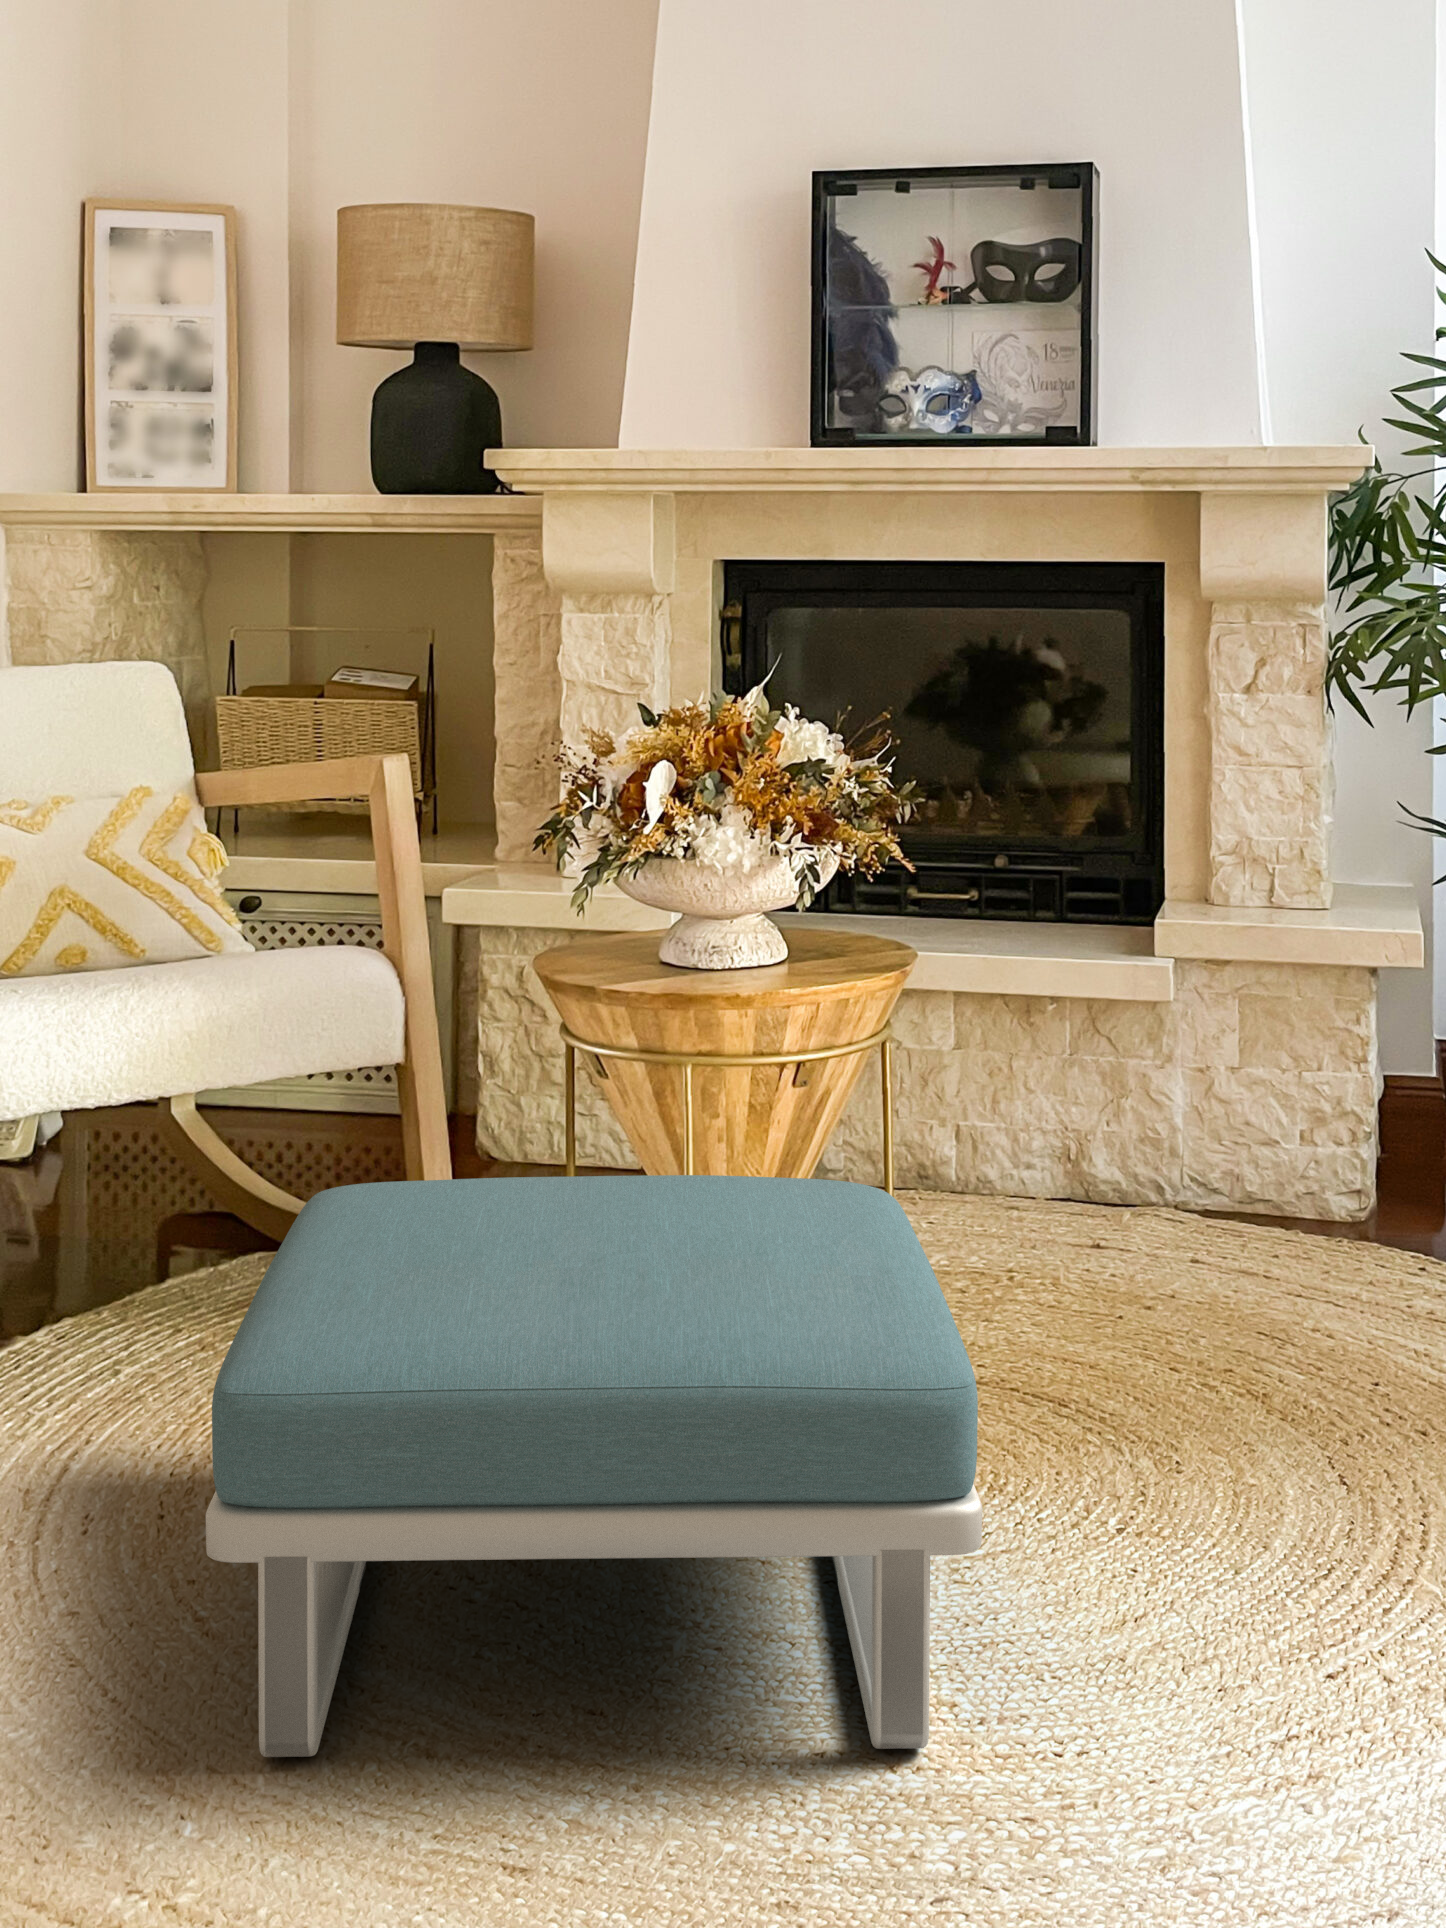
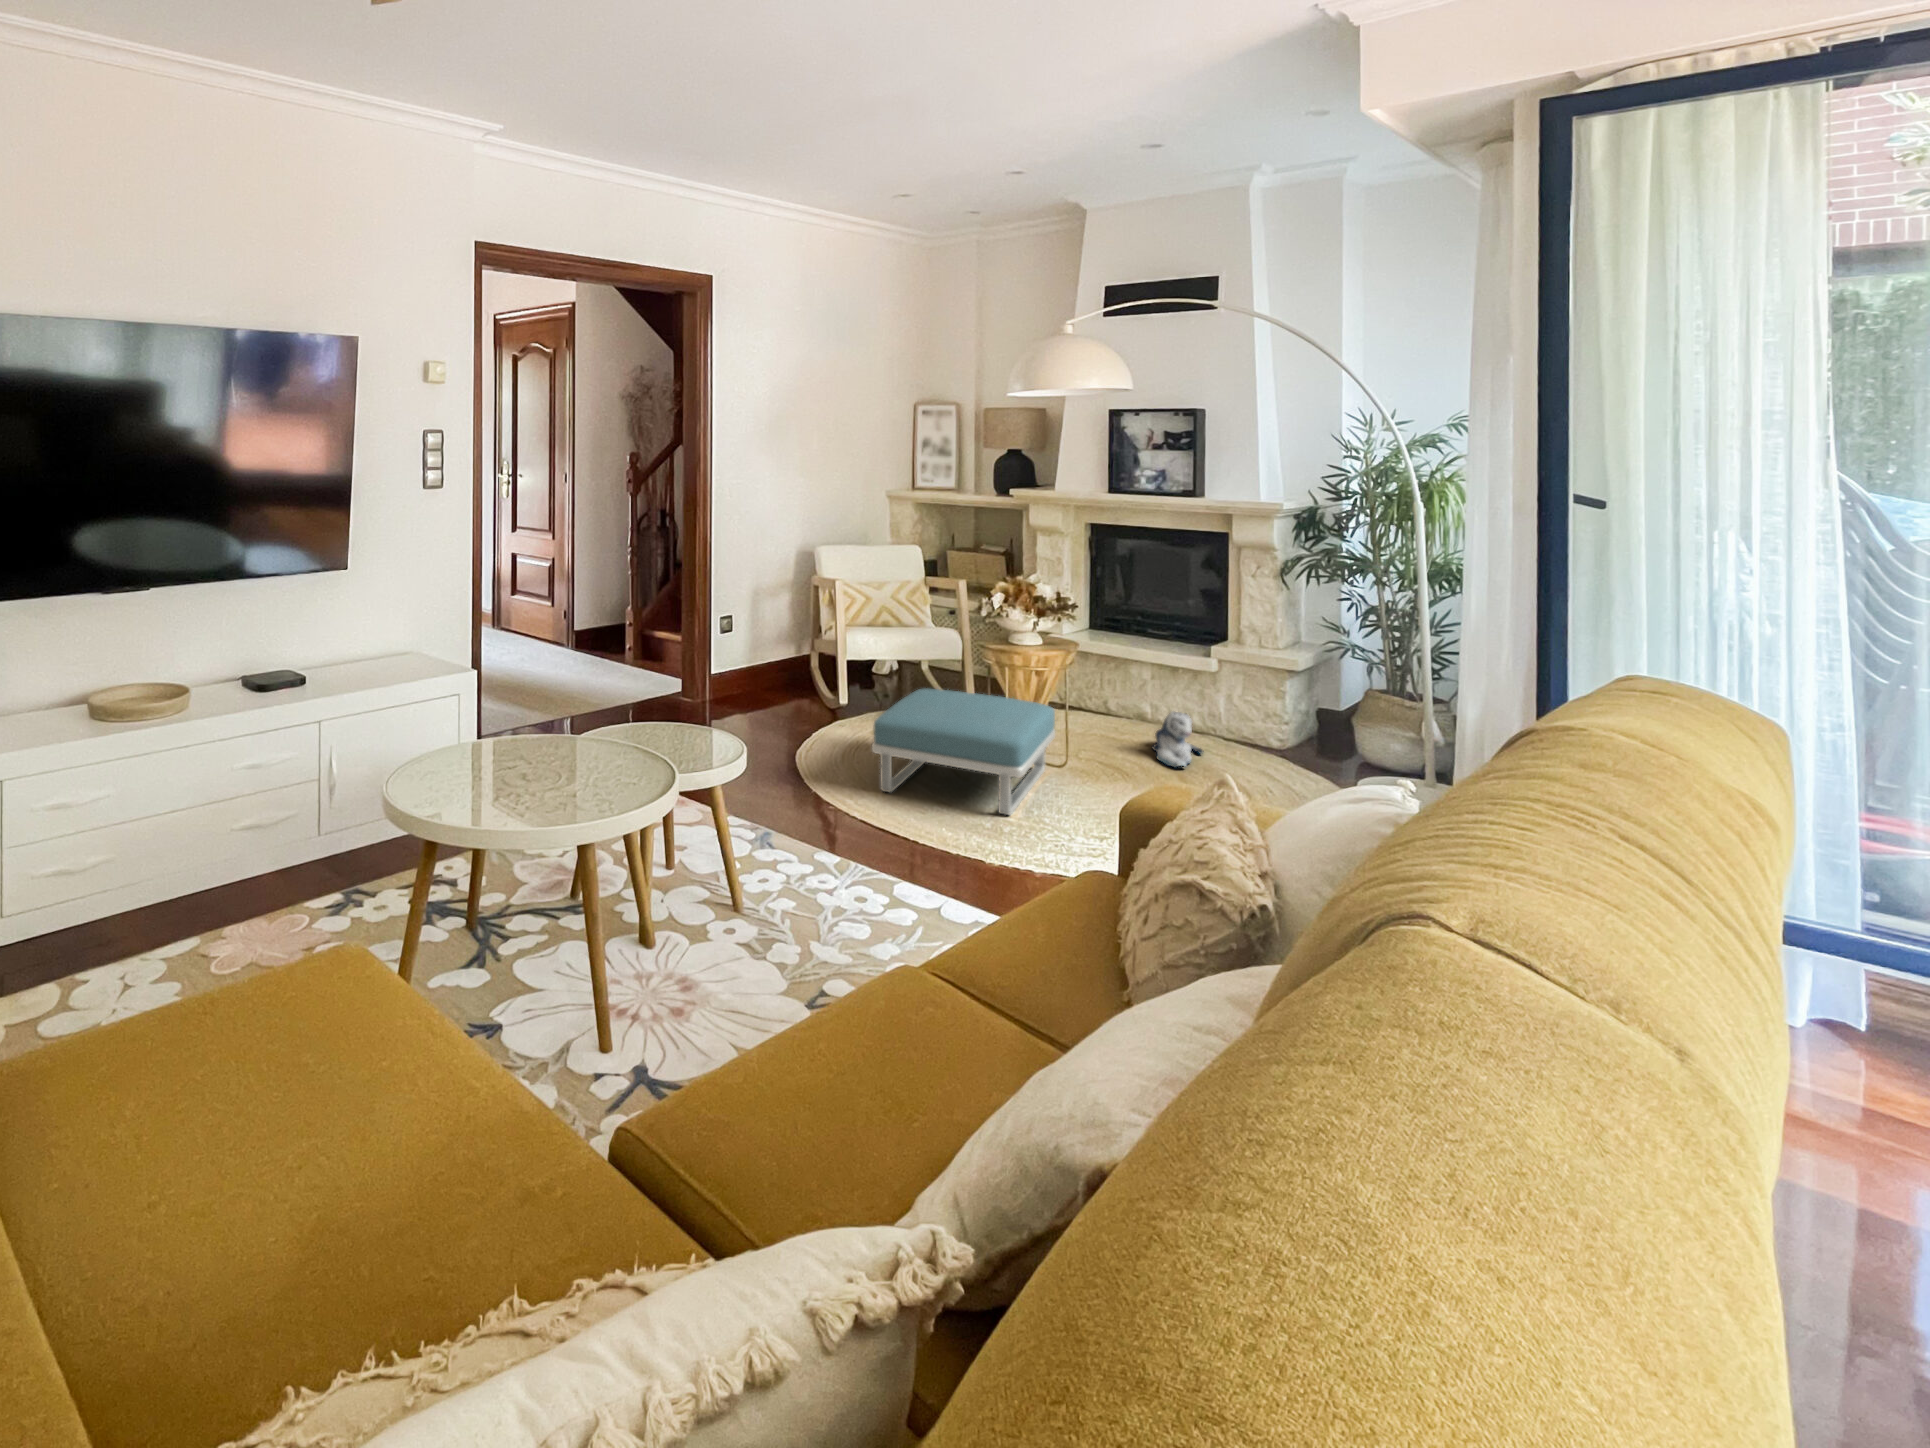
plush toy: none [1089,1149,1268,1356] -> present [1152,711,1204,767]

